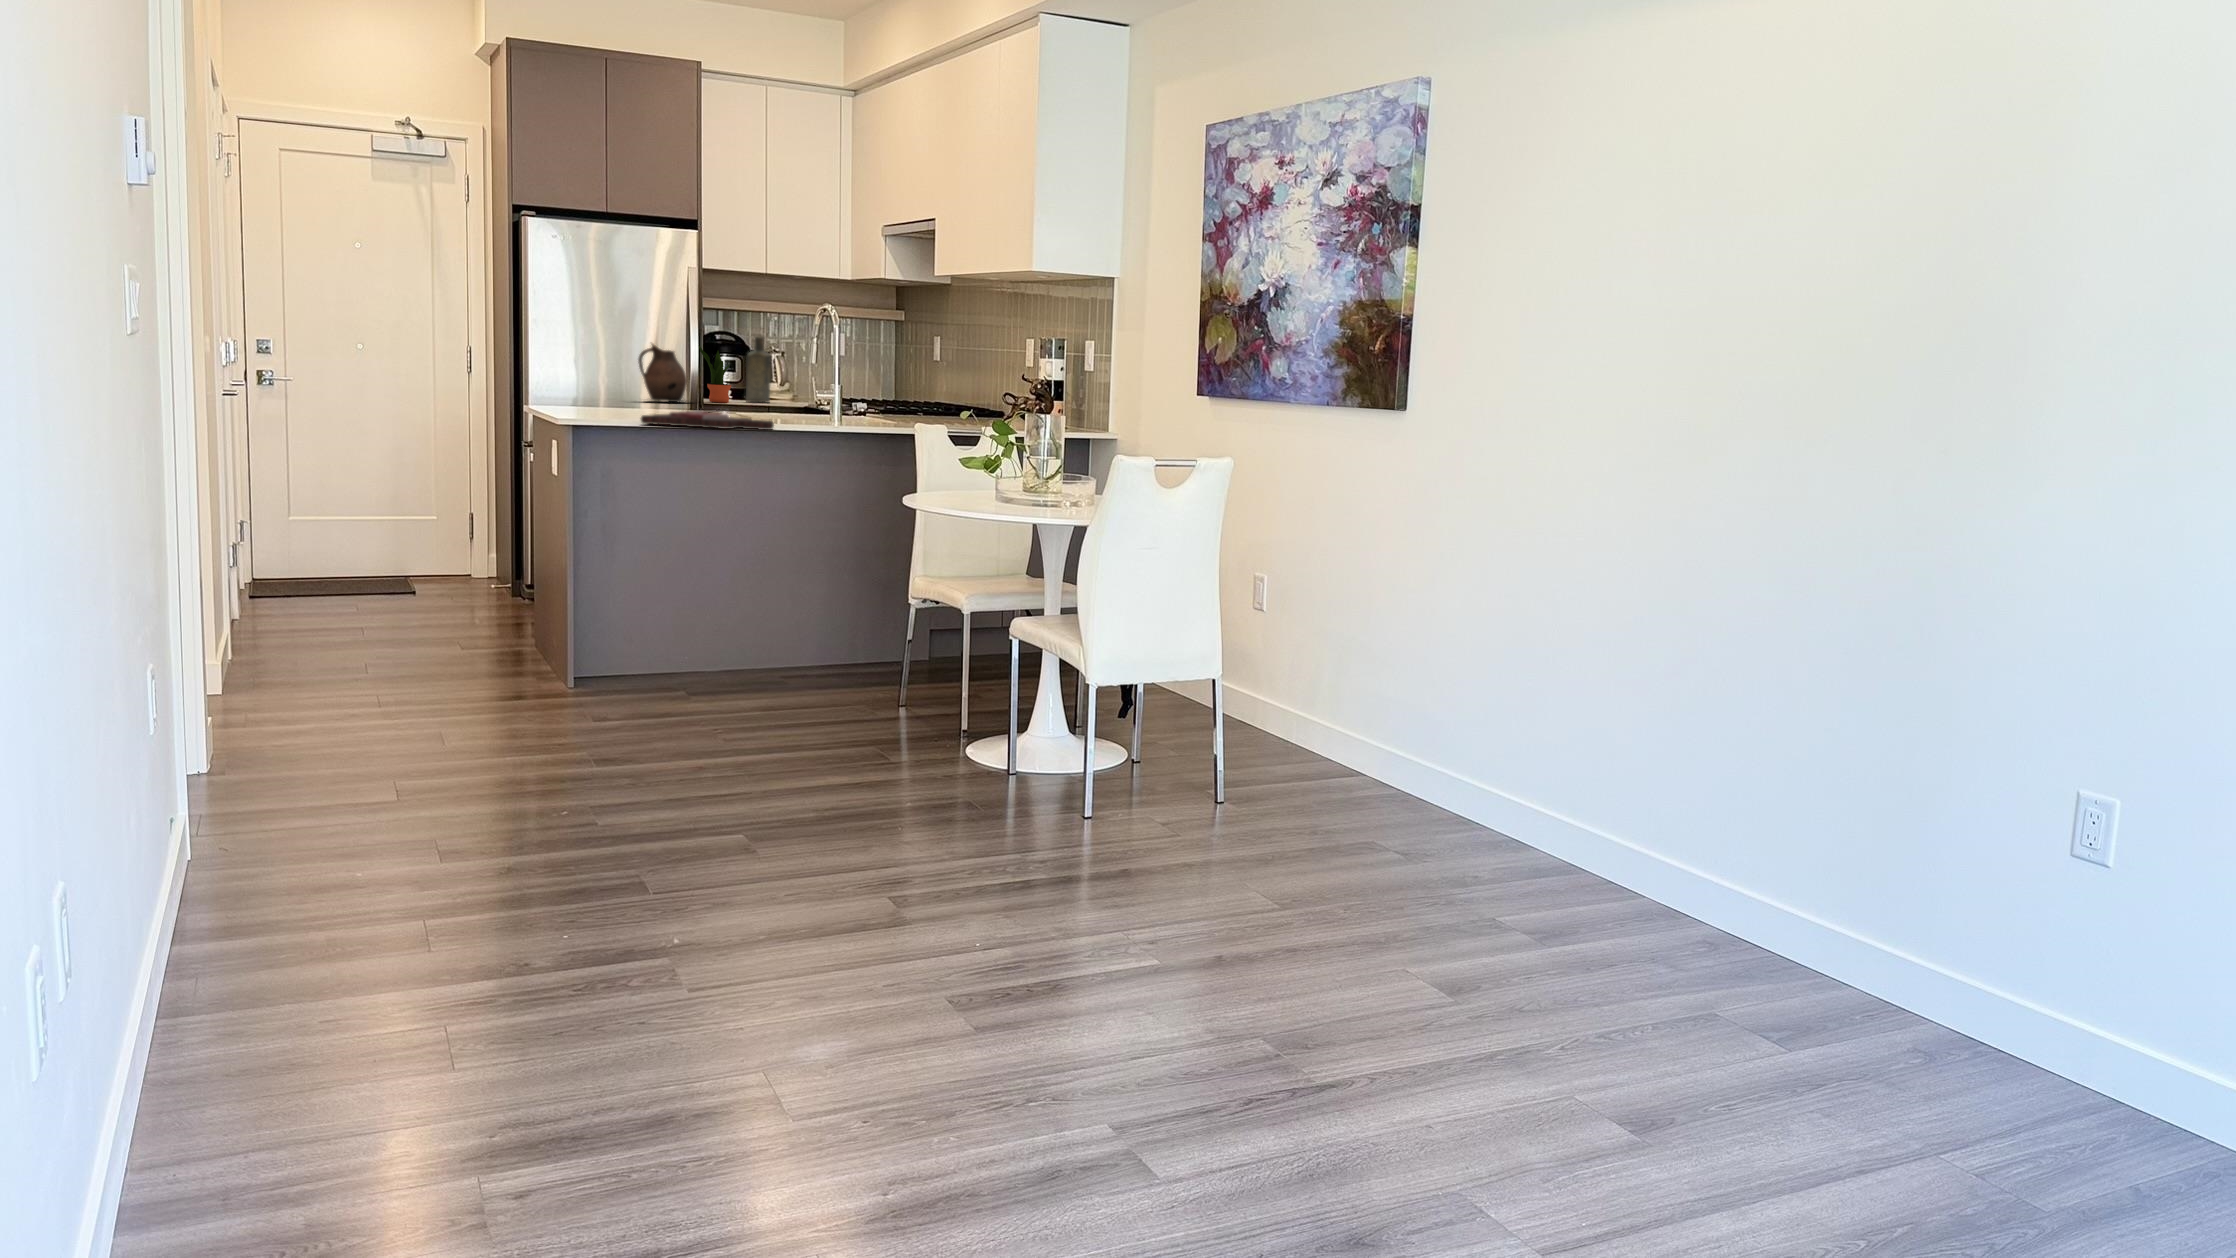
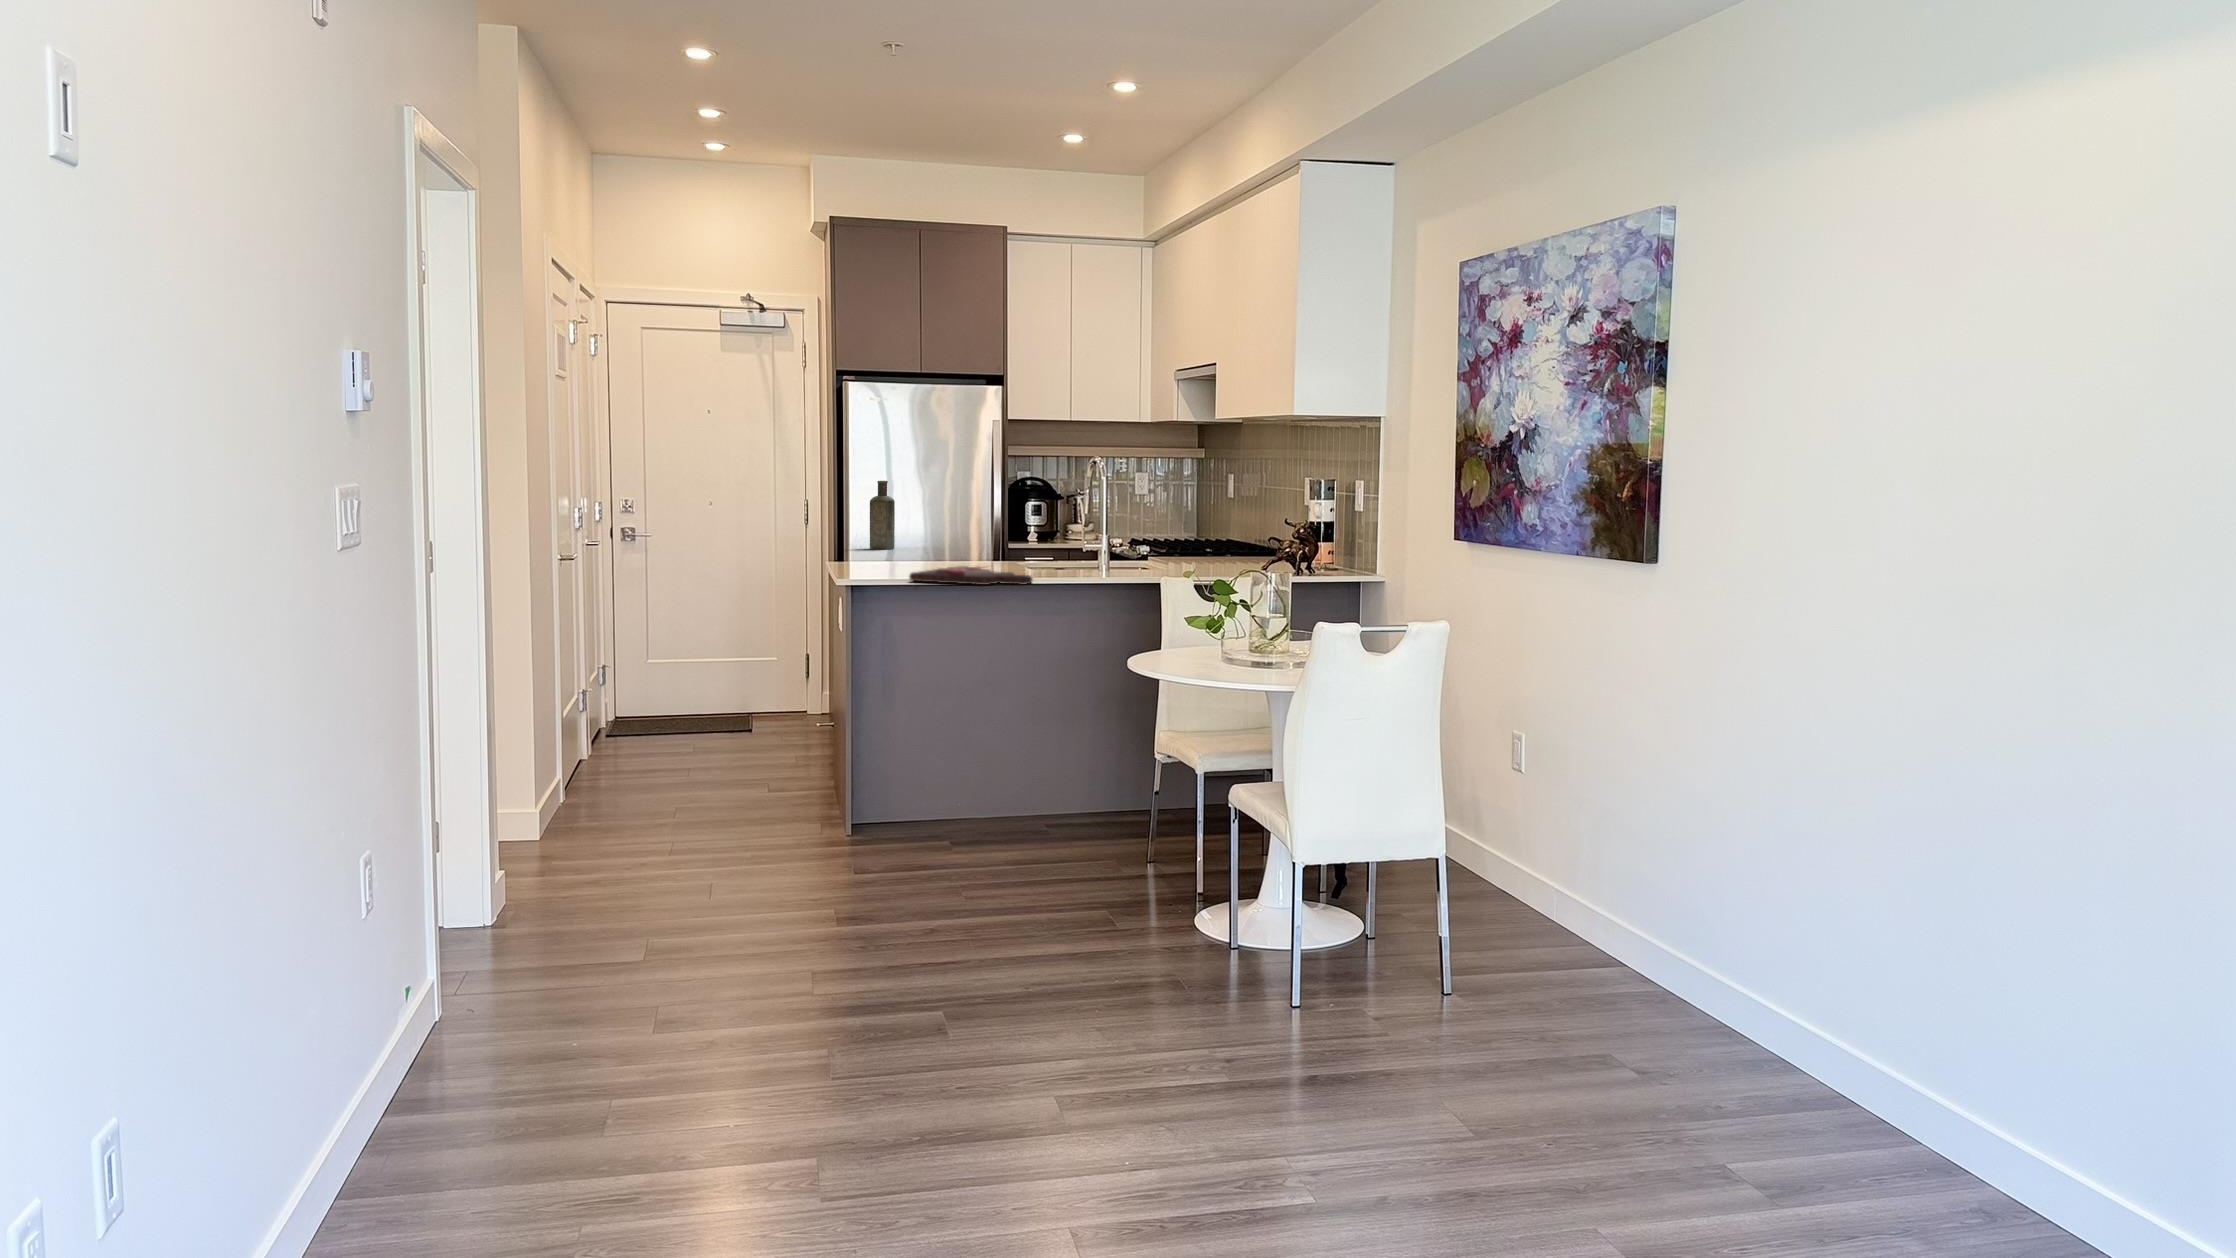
bottle: present [746,336,771,403] -> present [870,481,895,549]
ceramic pitcher: present [638,344,687,402] -> none [946,492,999,548]
potted plant: present [699,346,731,403] -> none [1004,491,1034,545]

